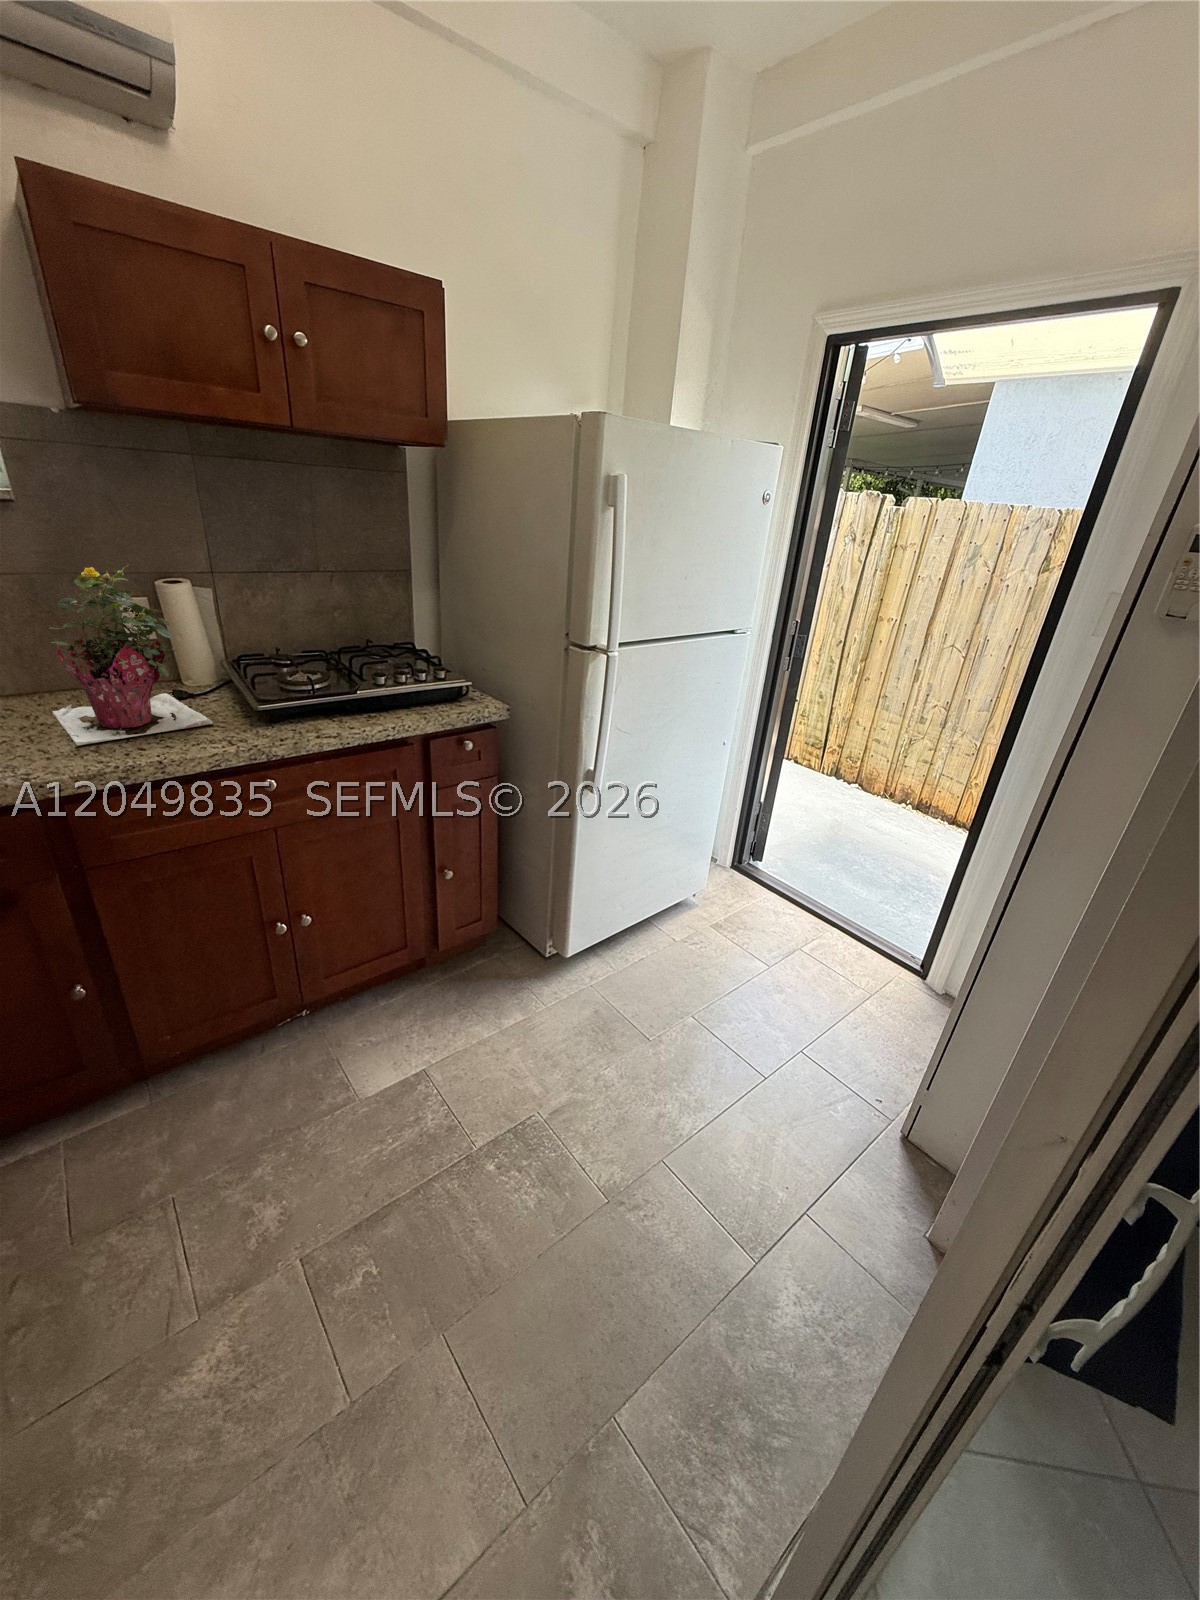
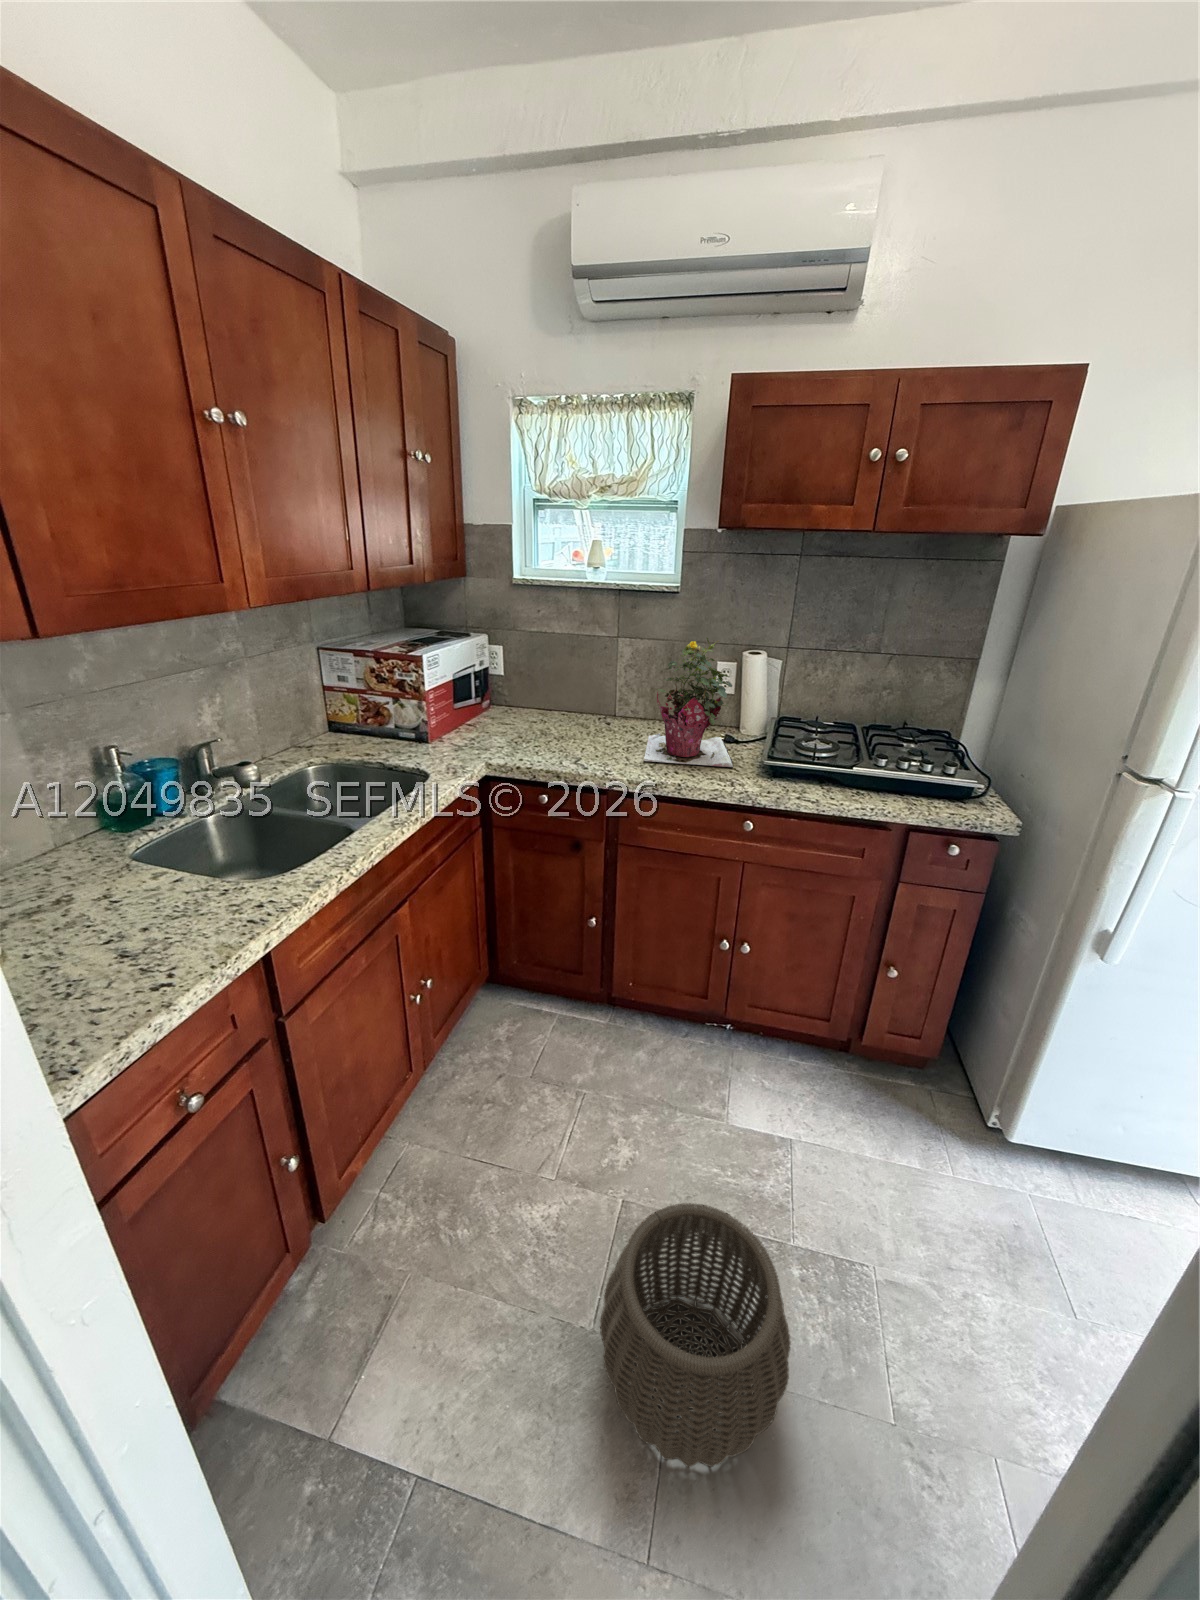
woven basket: none [359,1160,559,1425] -> present [600,1203,791,1467]

